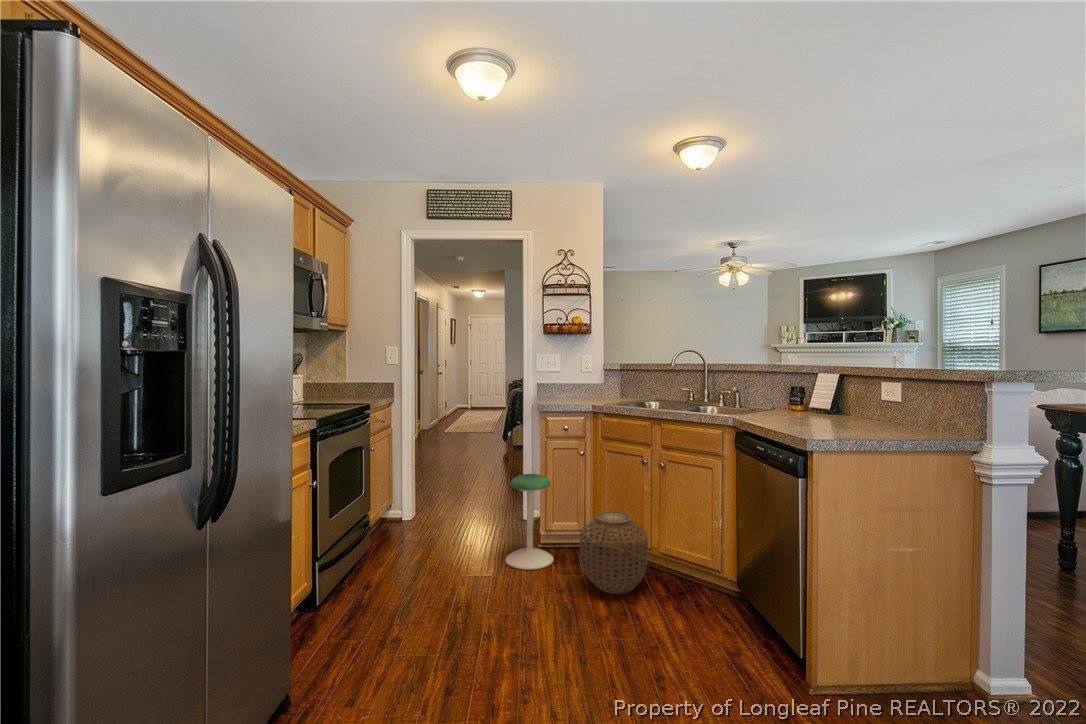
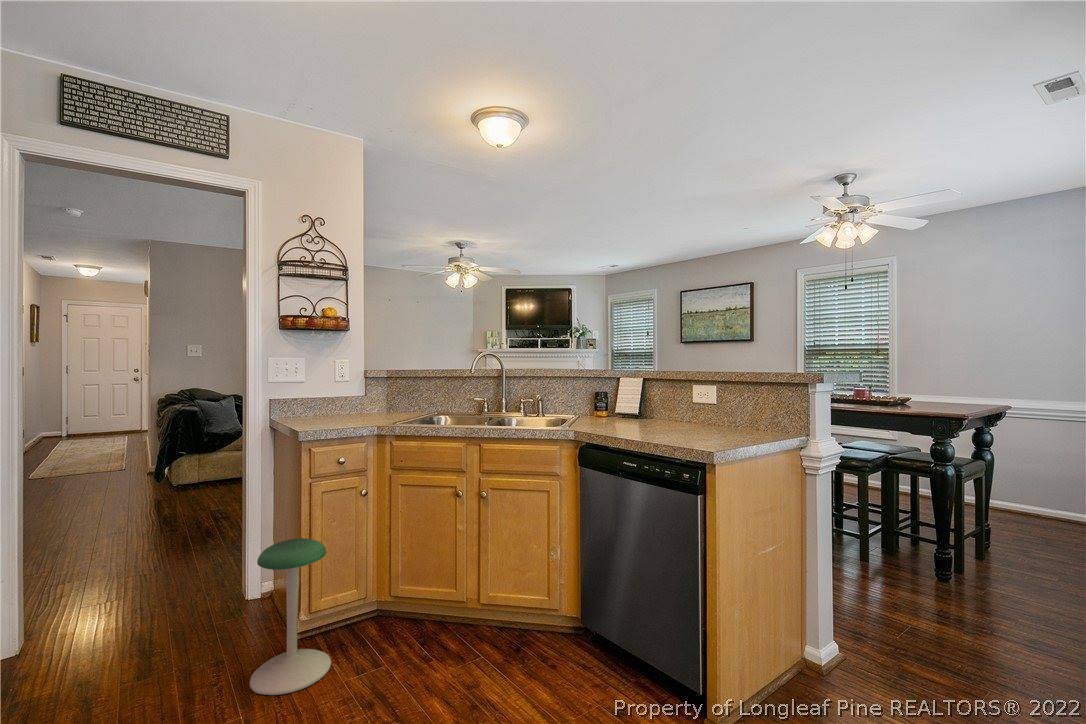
woven basket: present [580,511,648,594] -> none [389,568,481,686]

